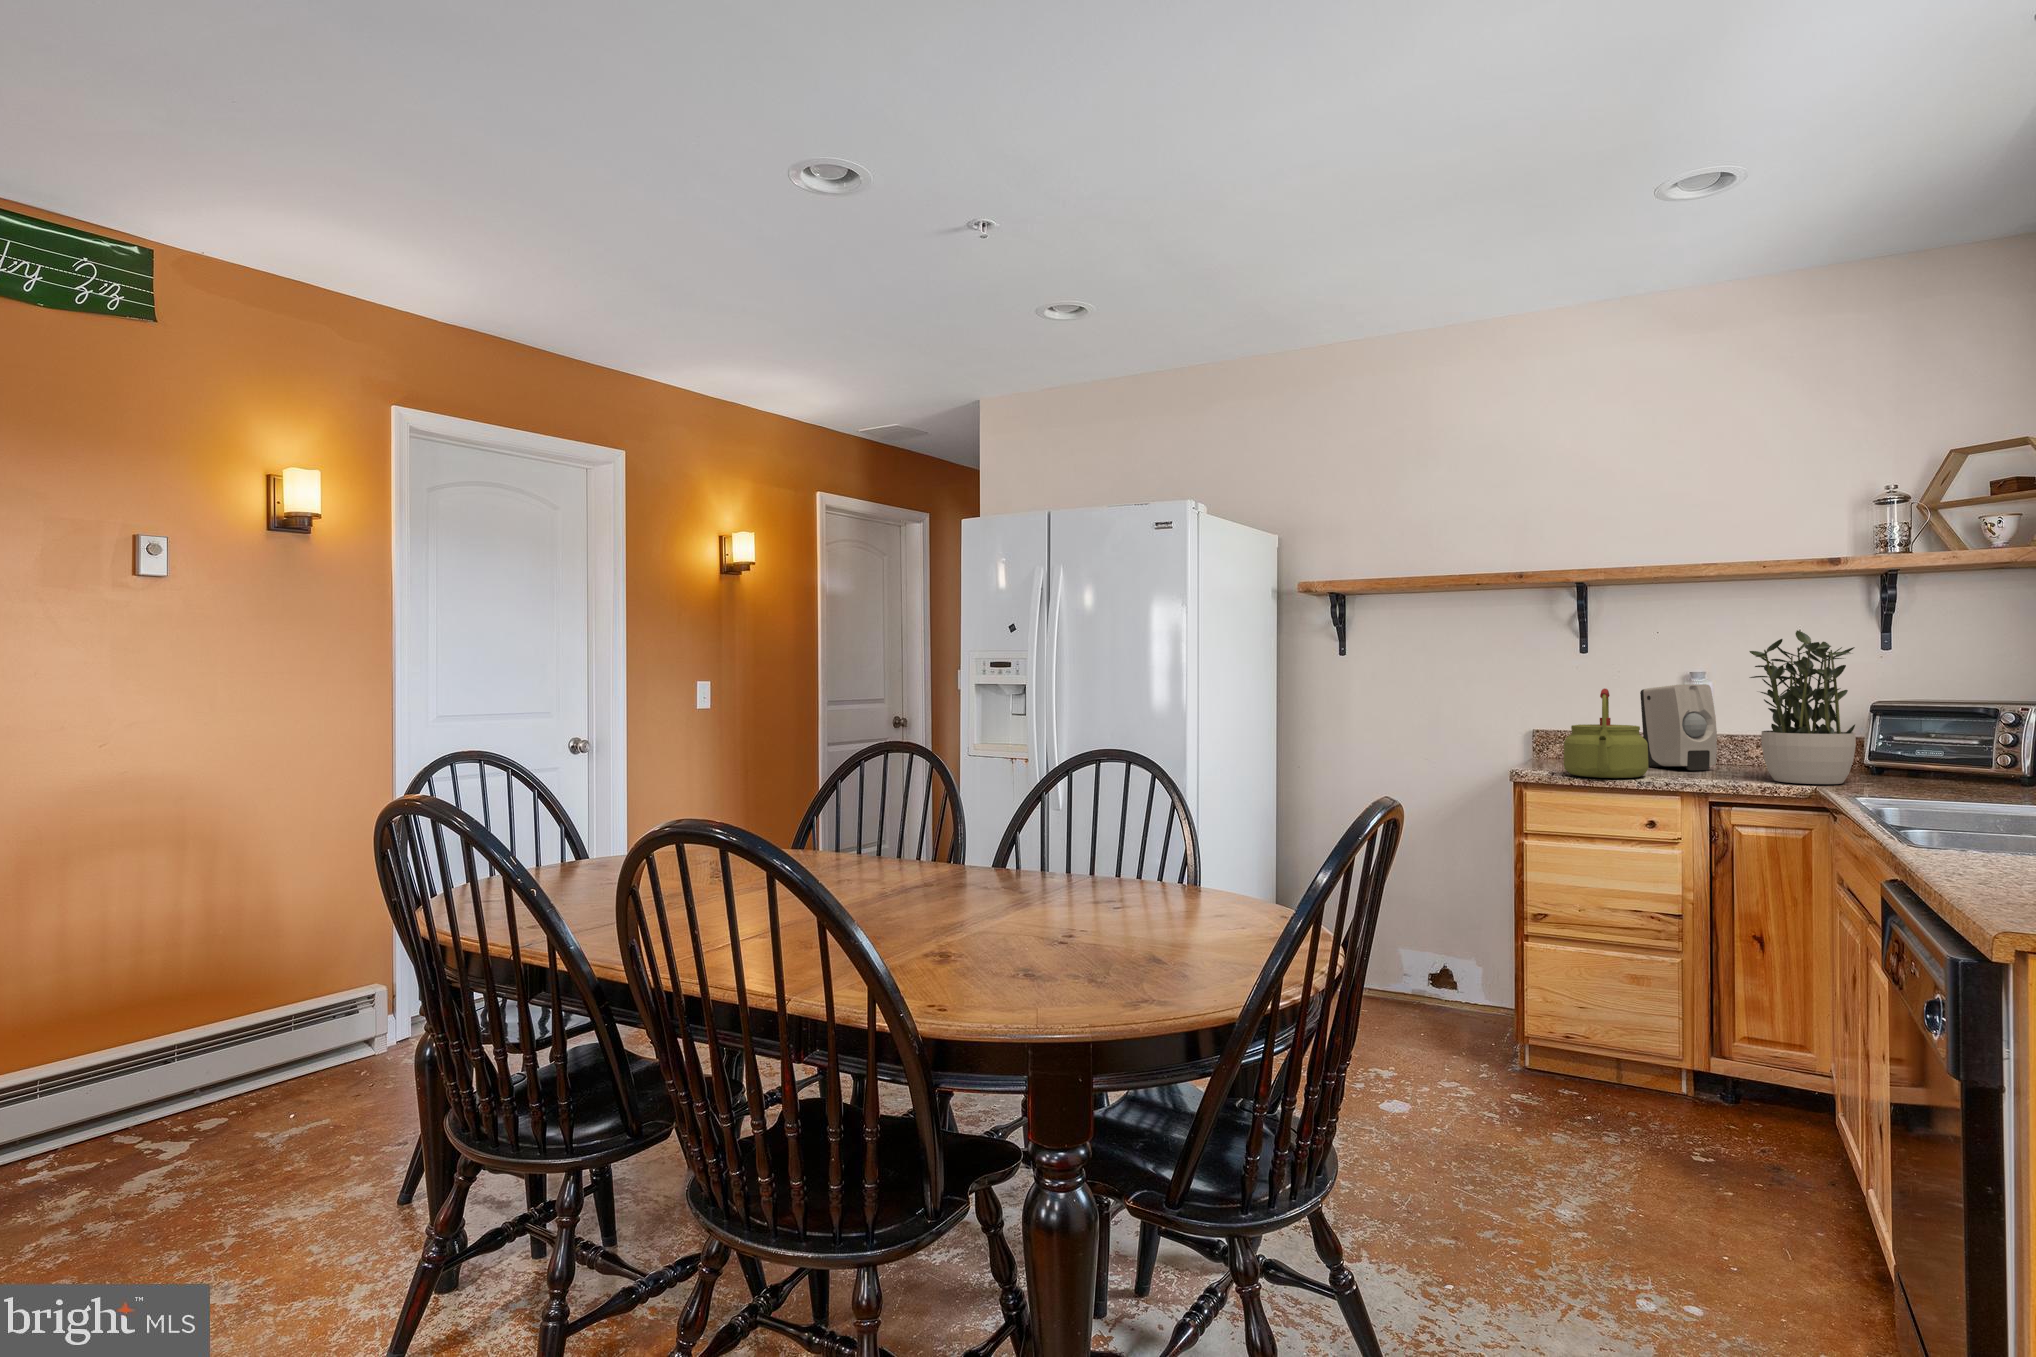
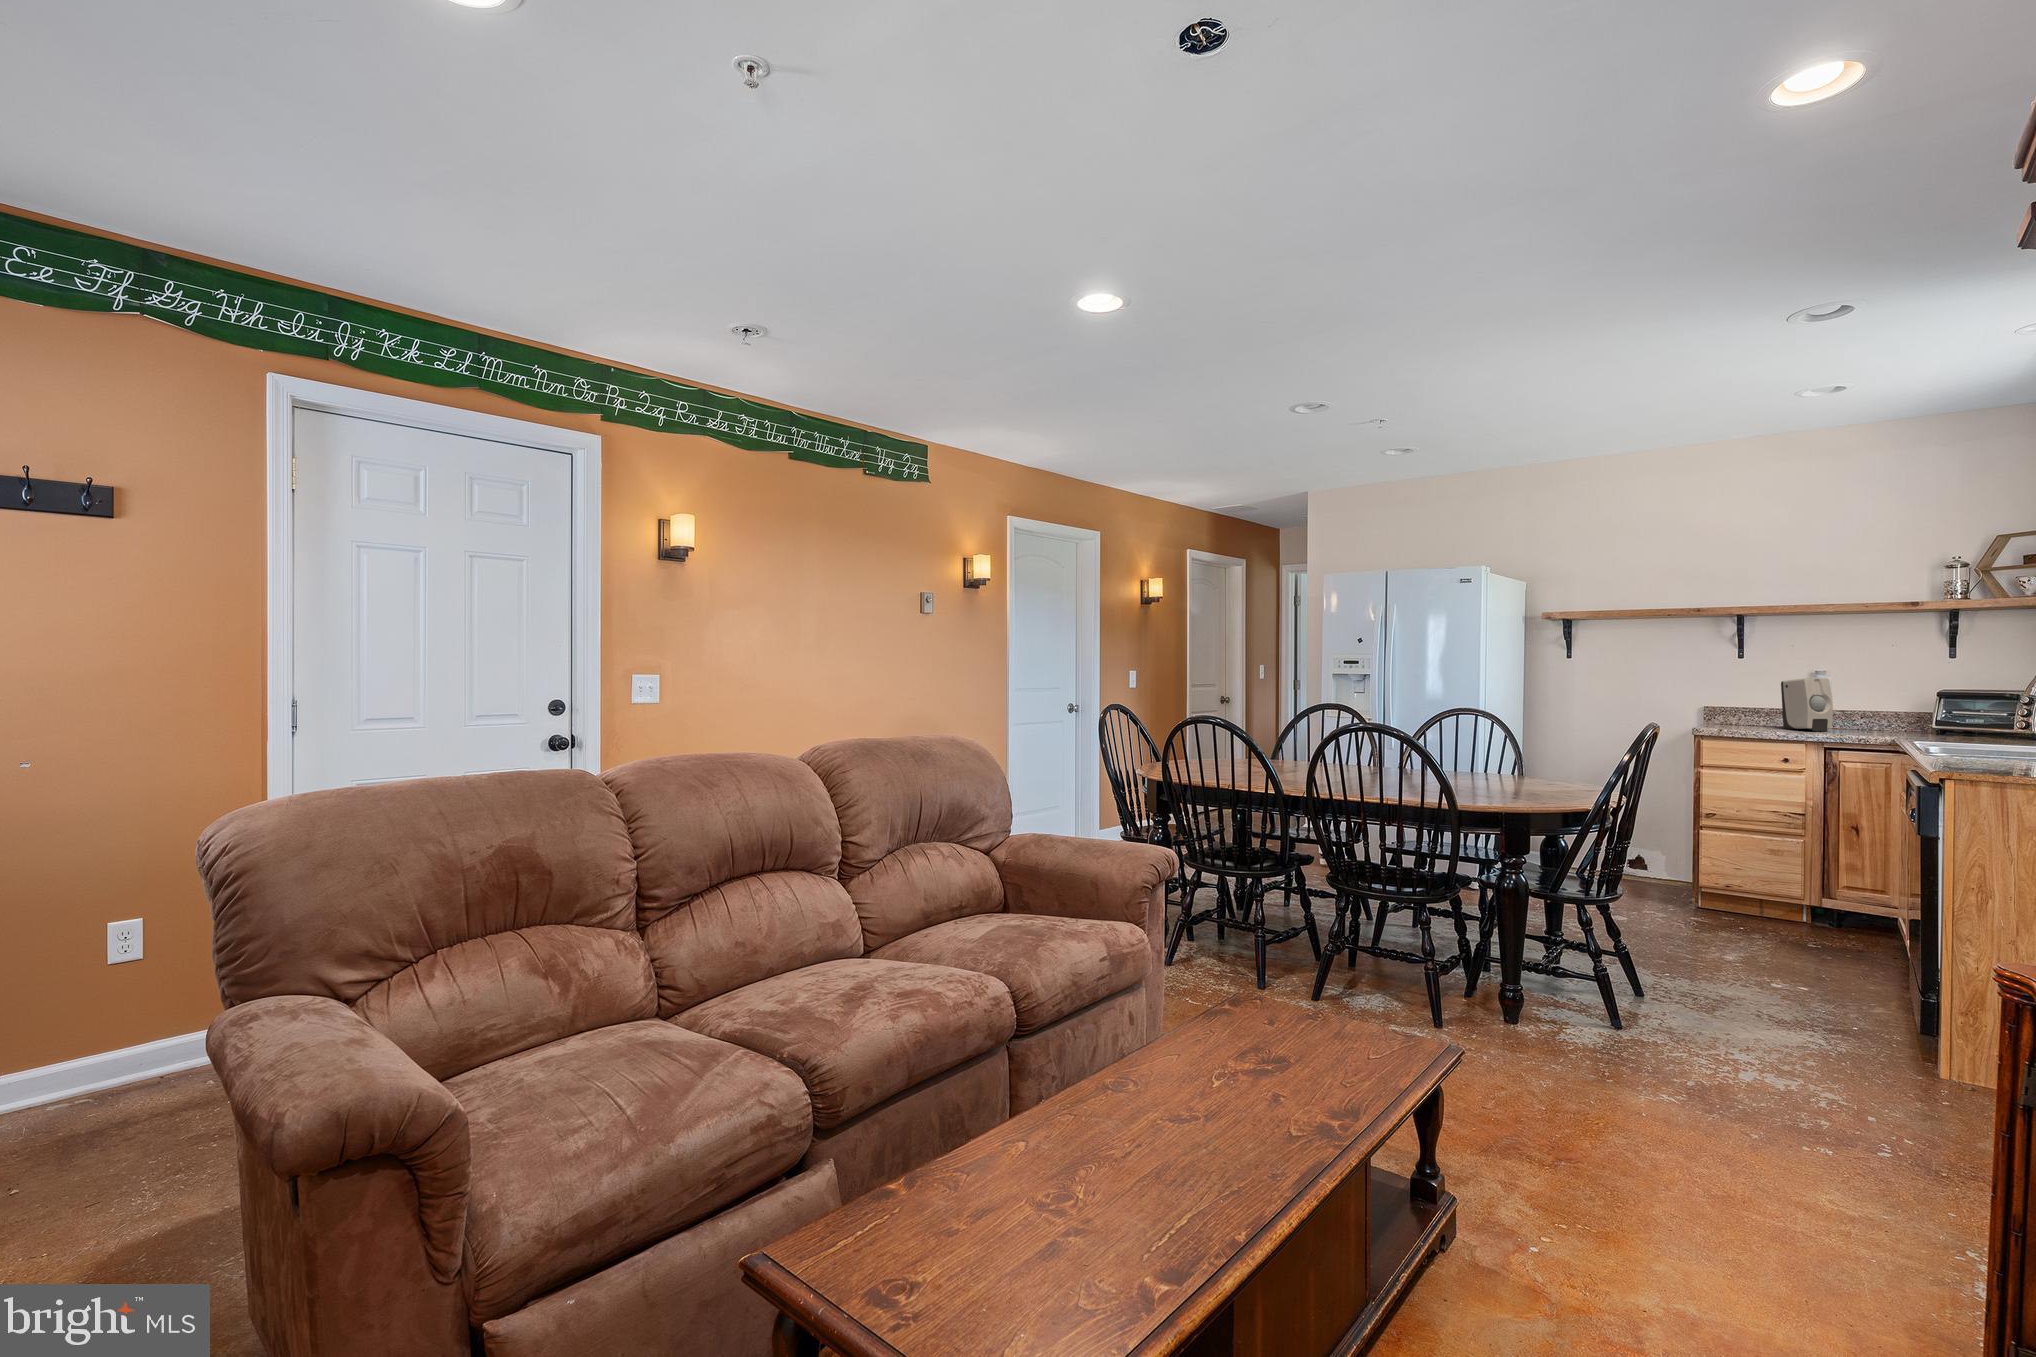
potted plant: present [1749,630,1856,784] -> none [1853,646,1925,738]
kettle: present [1564,688,1648,778] -> none [1728,680,1785,734]

